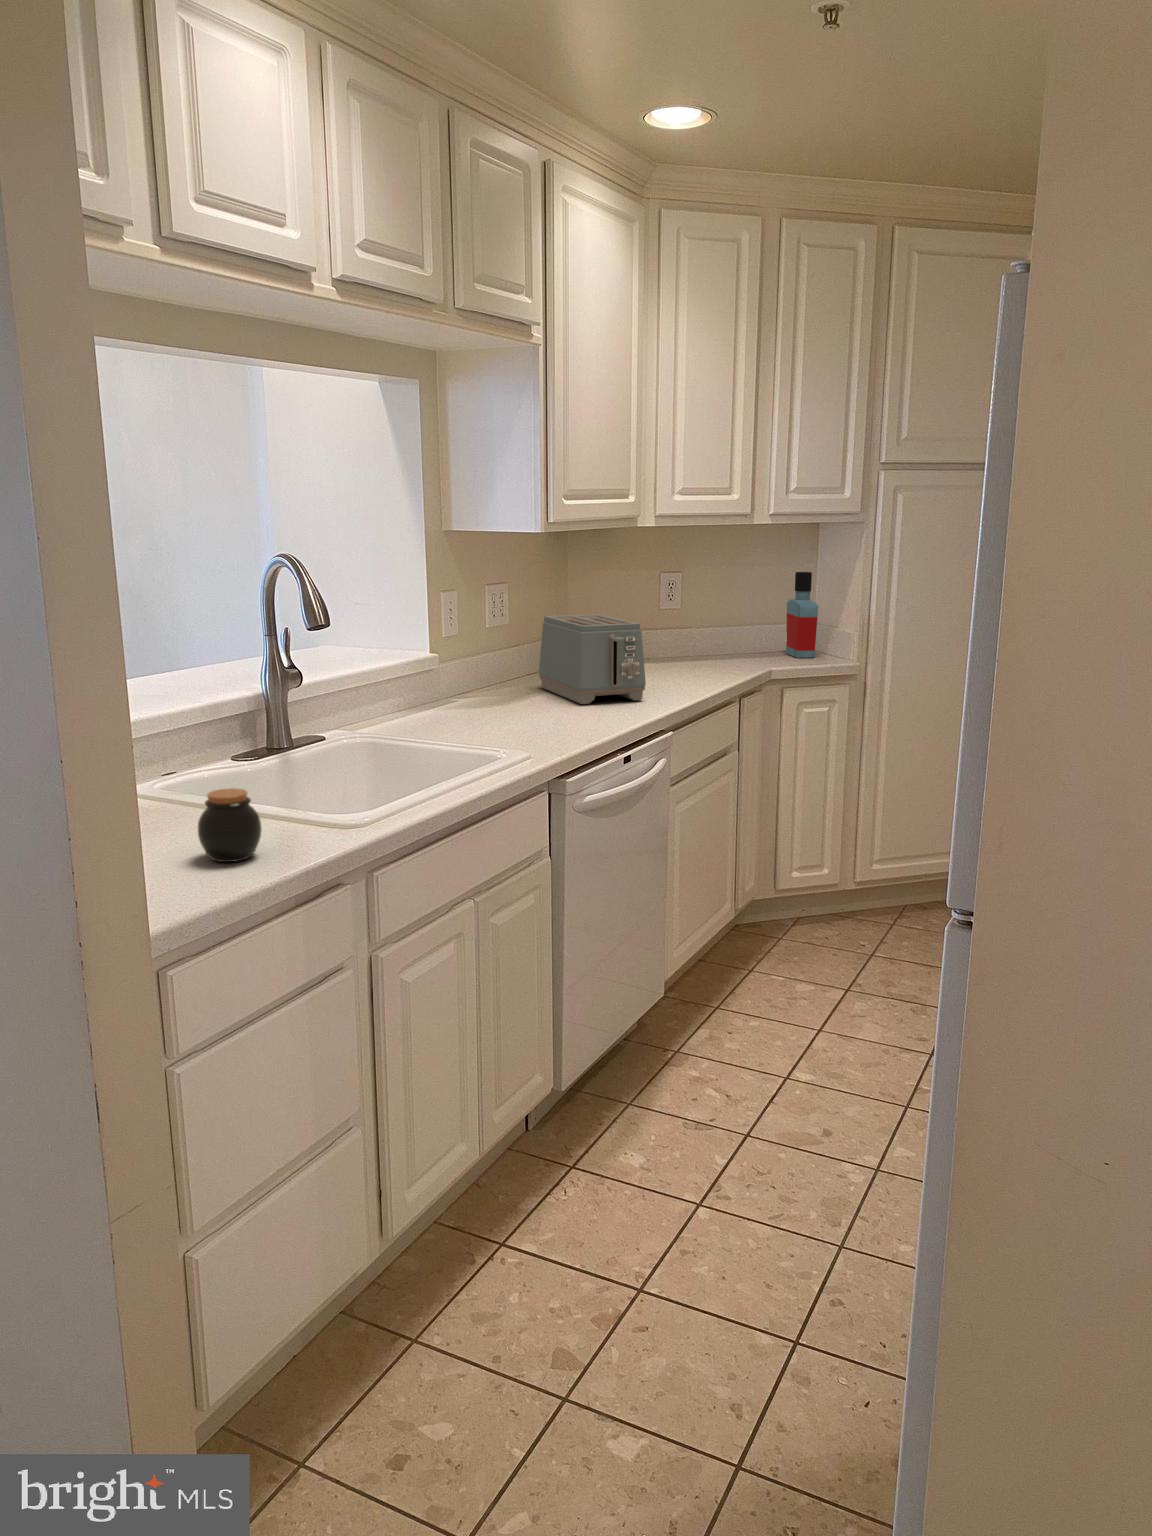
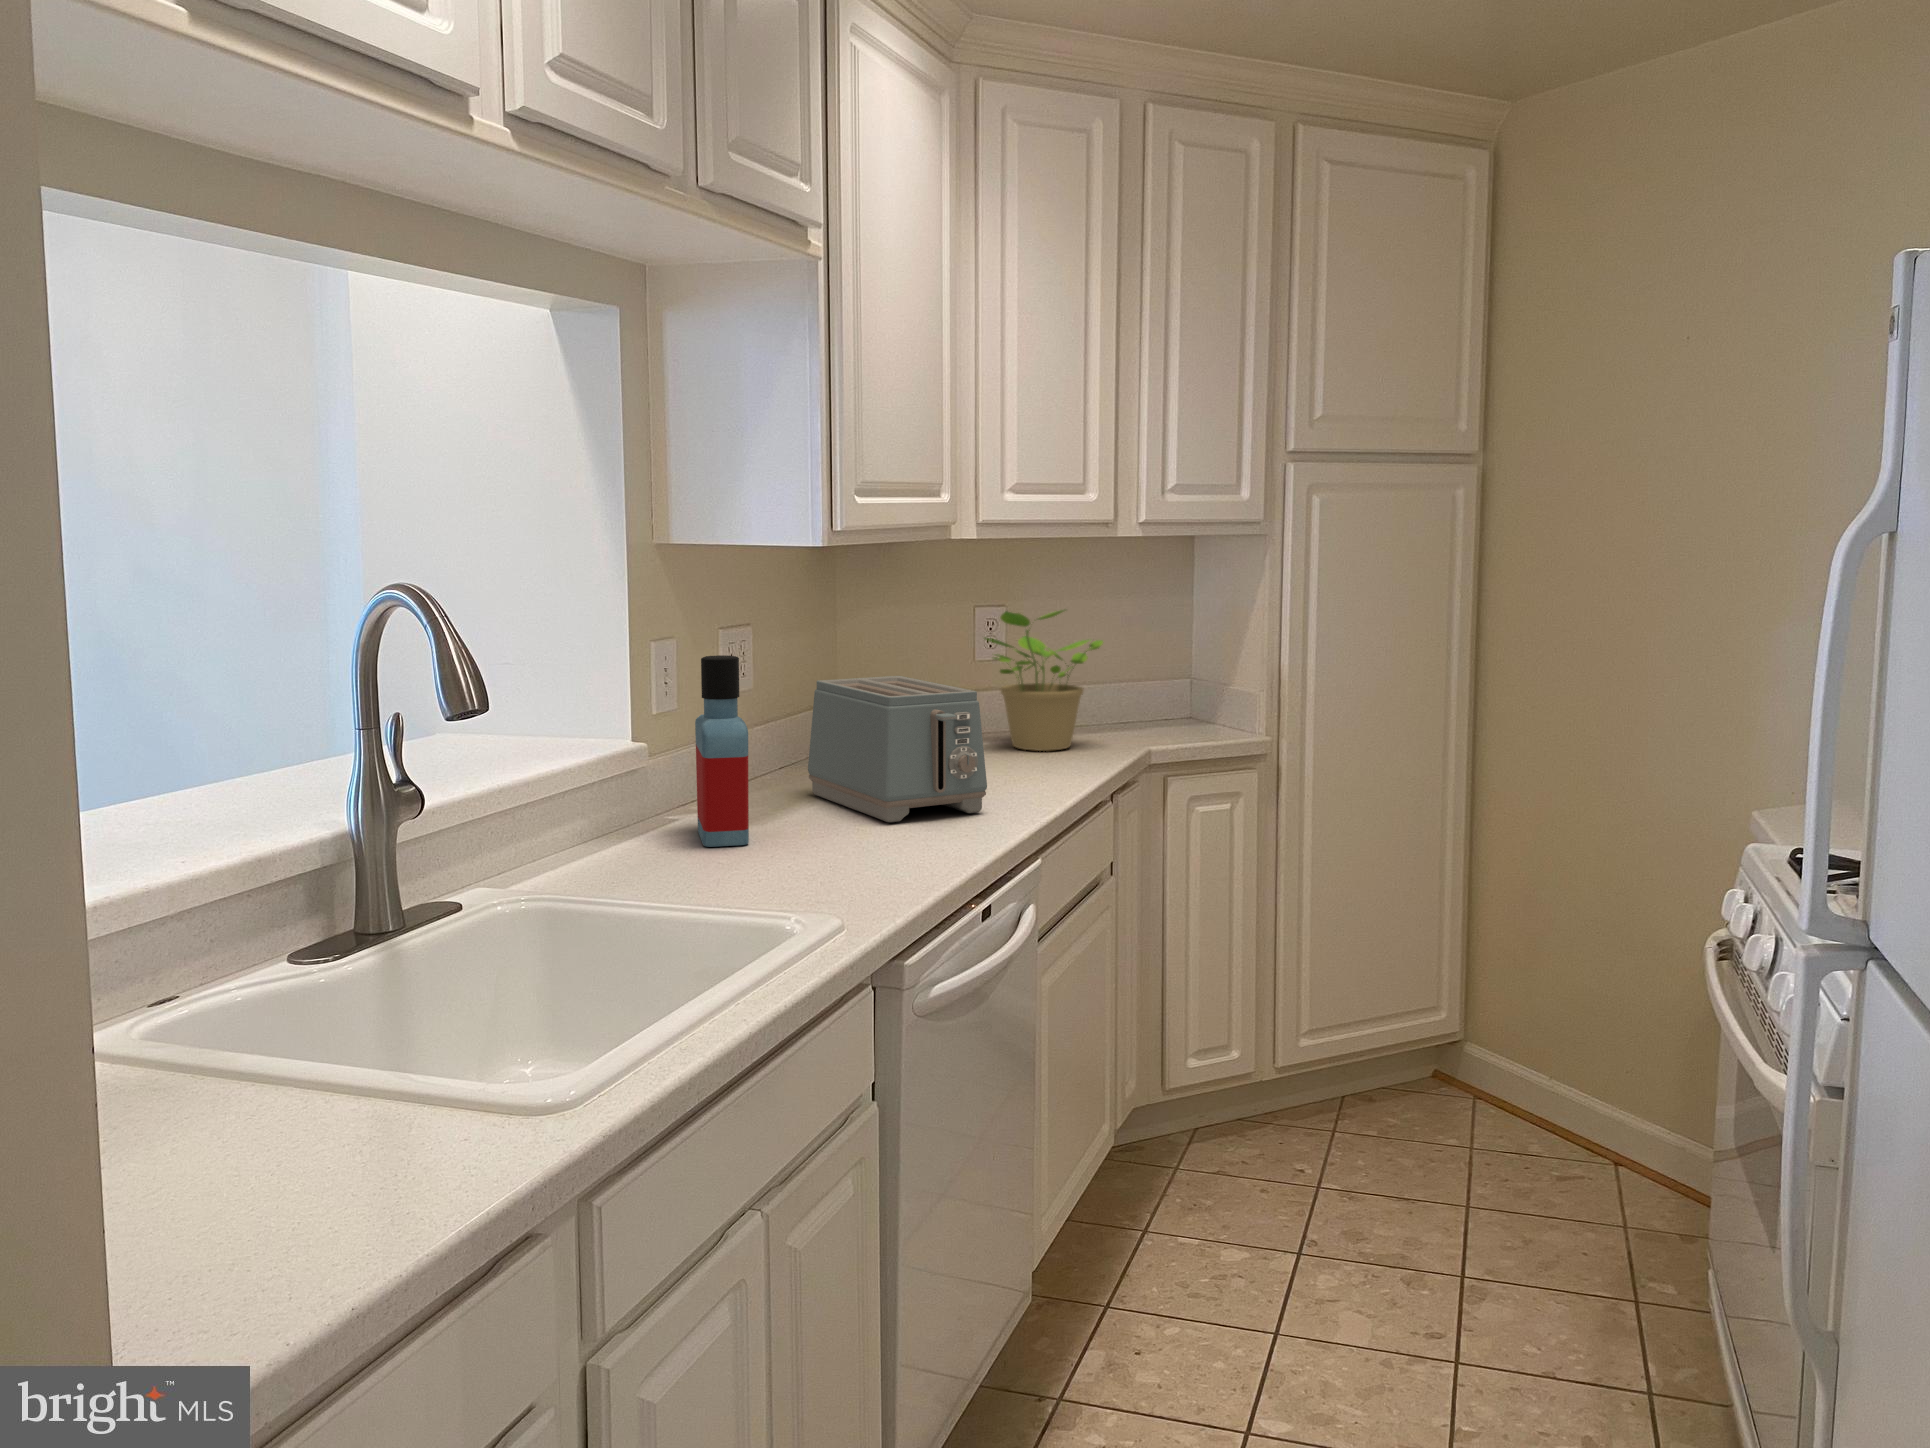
potted plant: none [661,572,744,666] -> present [985,610,1103,751]
bottle: present [786,572,818,658] -> present [695,655,749,847]
jar: present [198,788,262,862] -> none [234,1061,372,1223]

